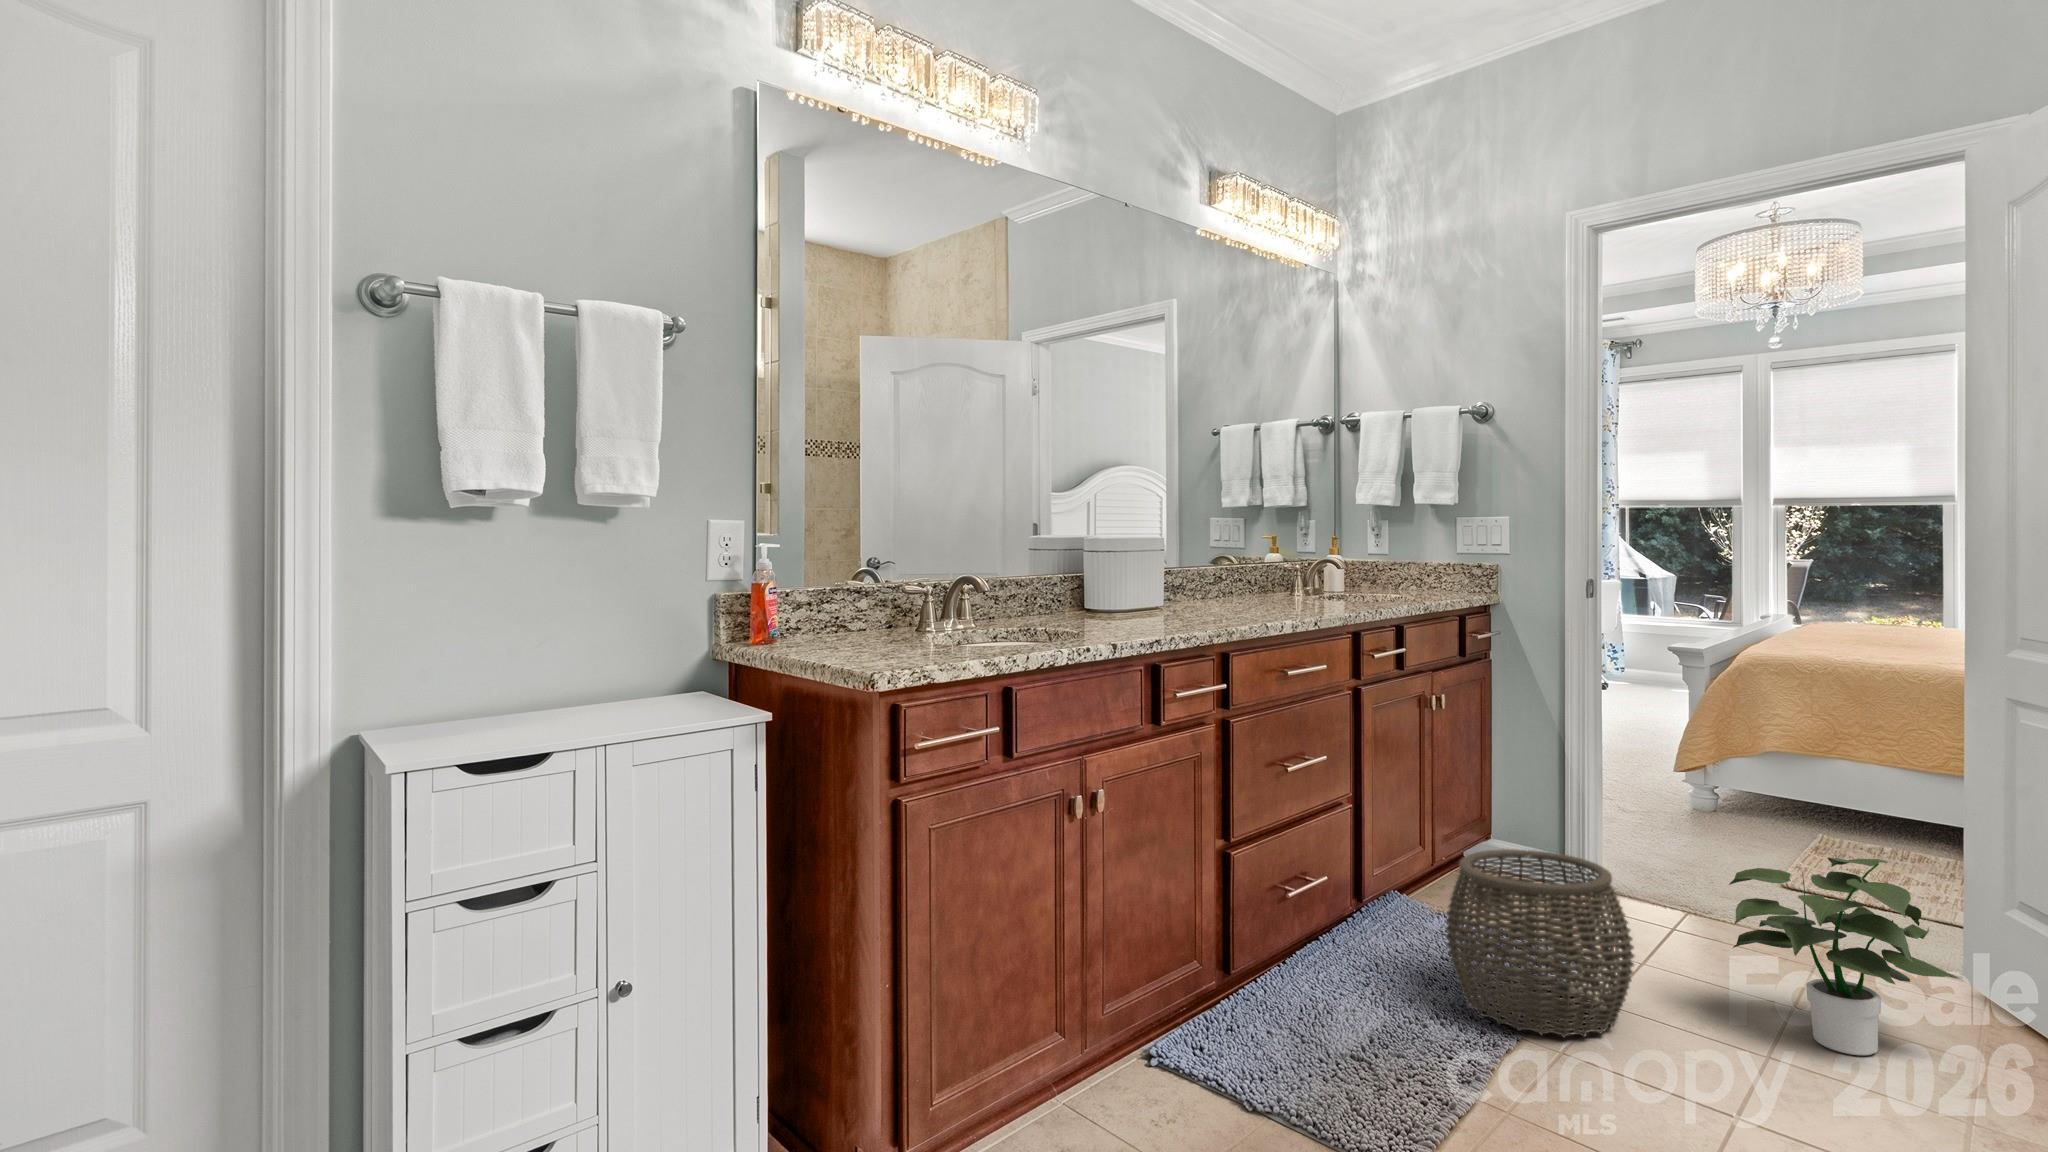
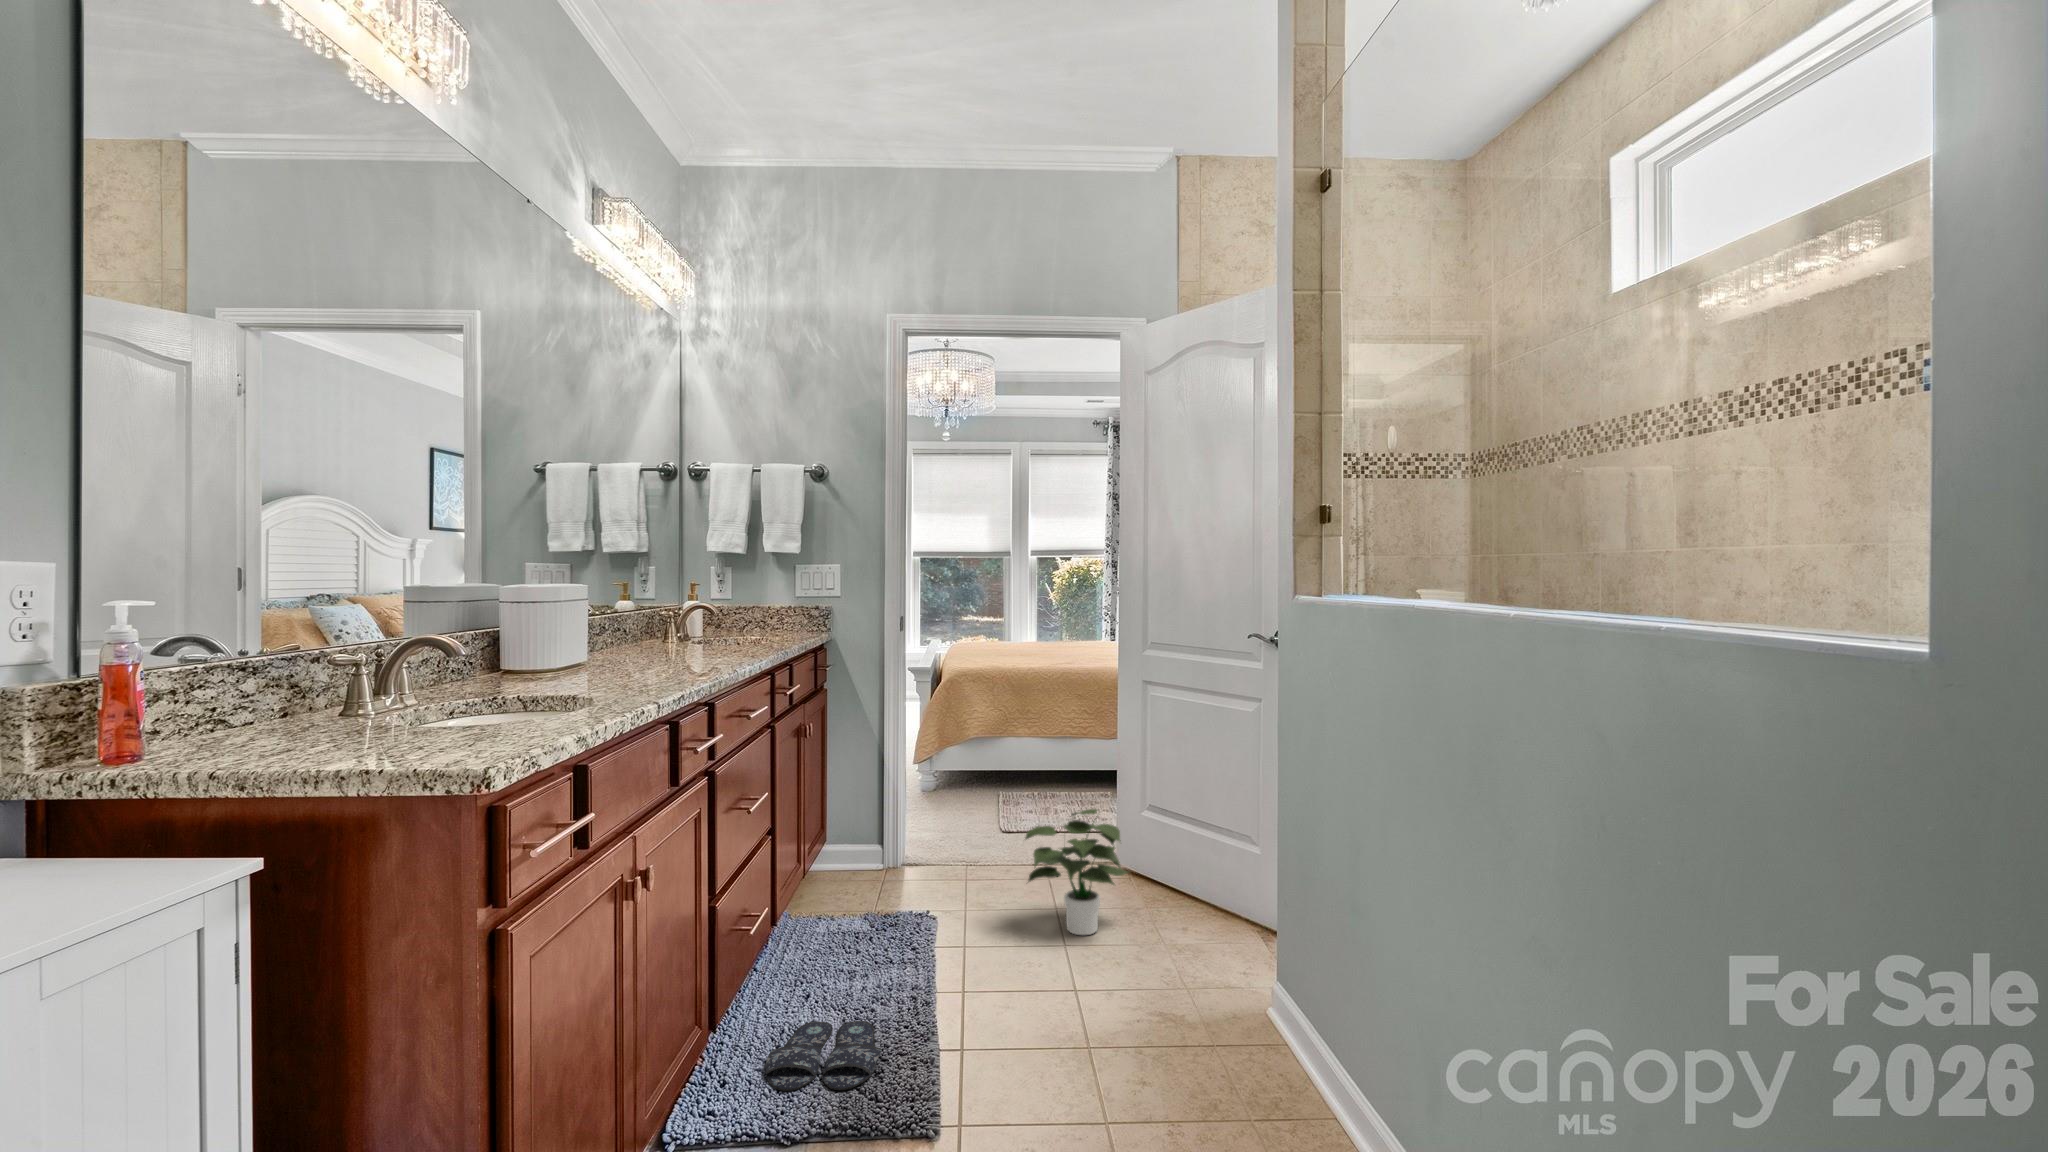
woven basket: present [1445,849,1634,1037] -> none [860,842,989,988]
slippers: none [1268,1017,1418,1090] -> present [766,1021,882,1091]

